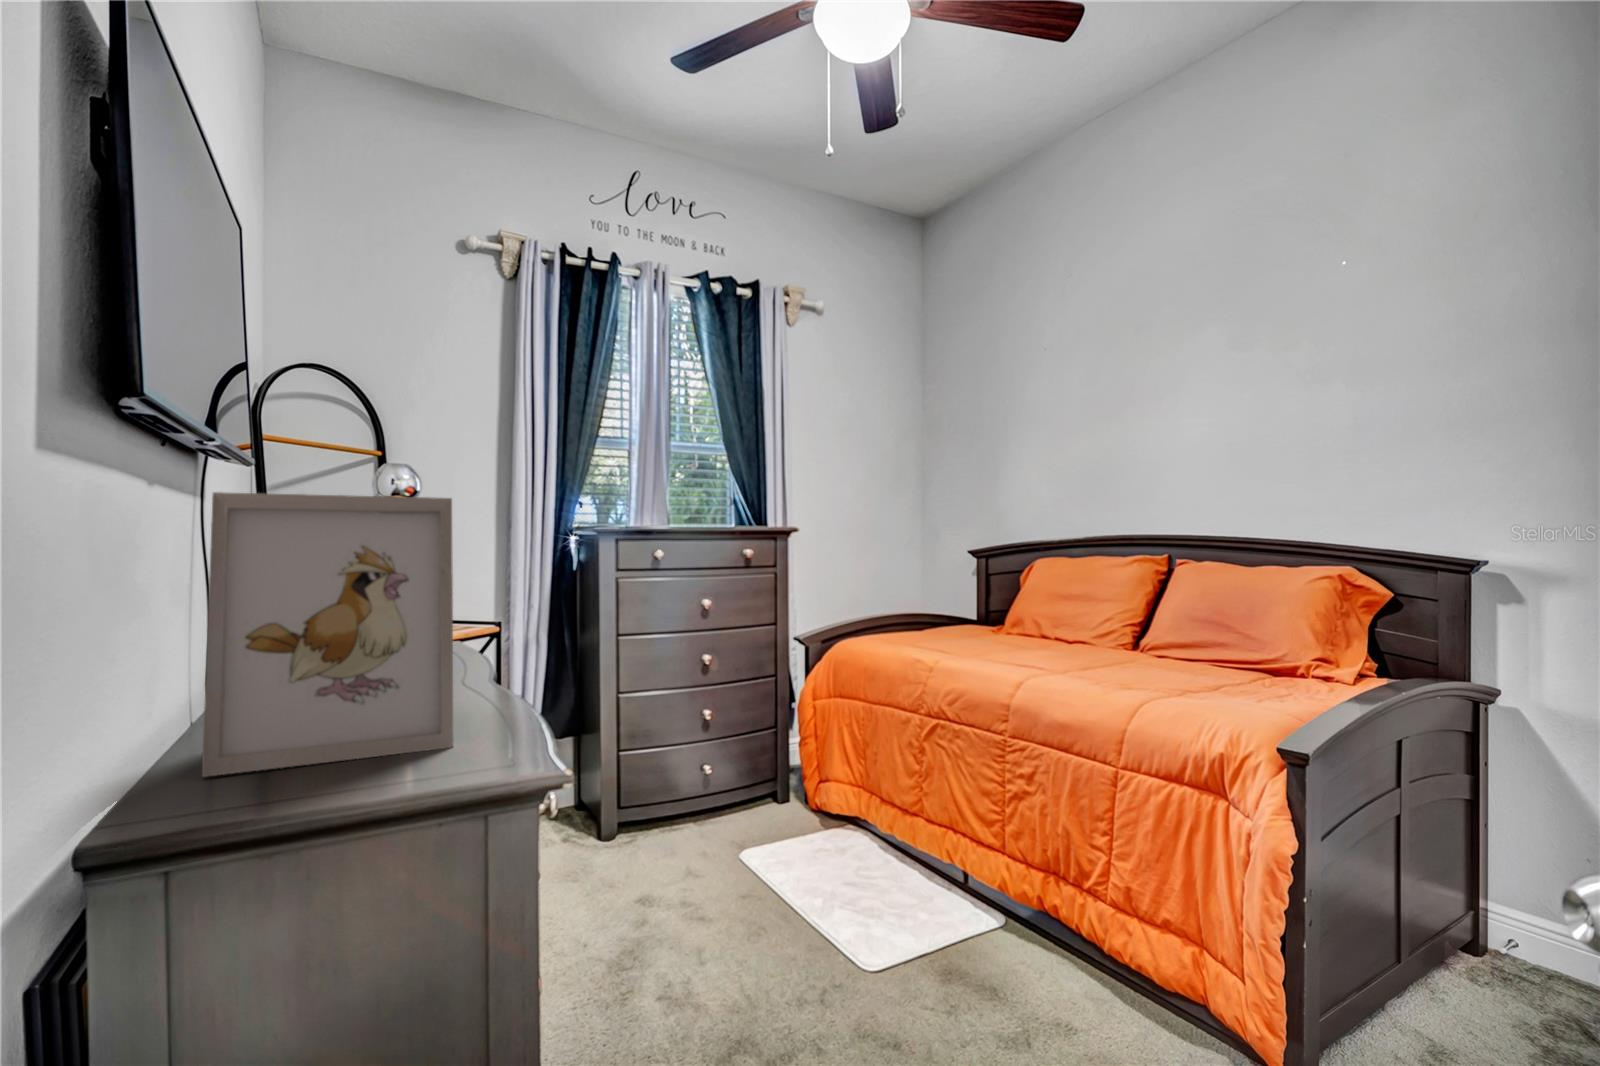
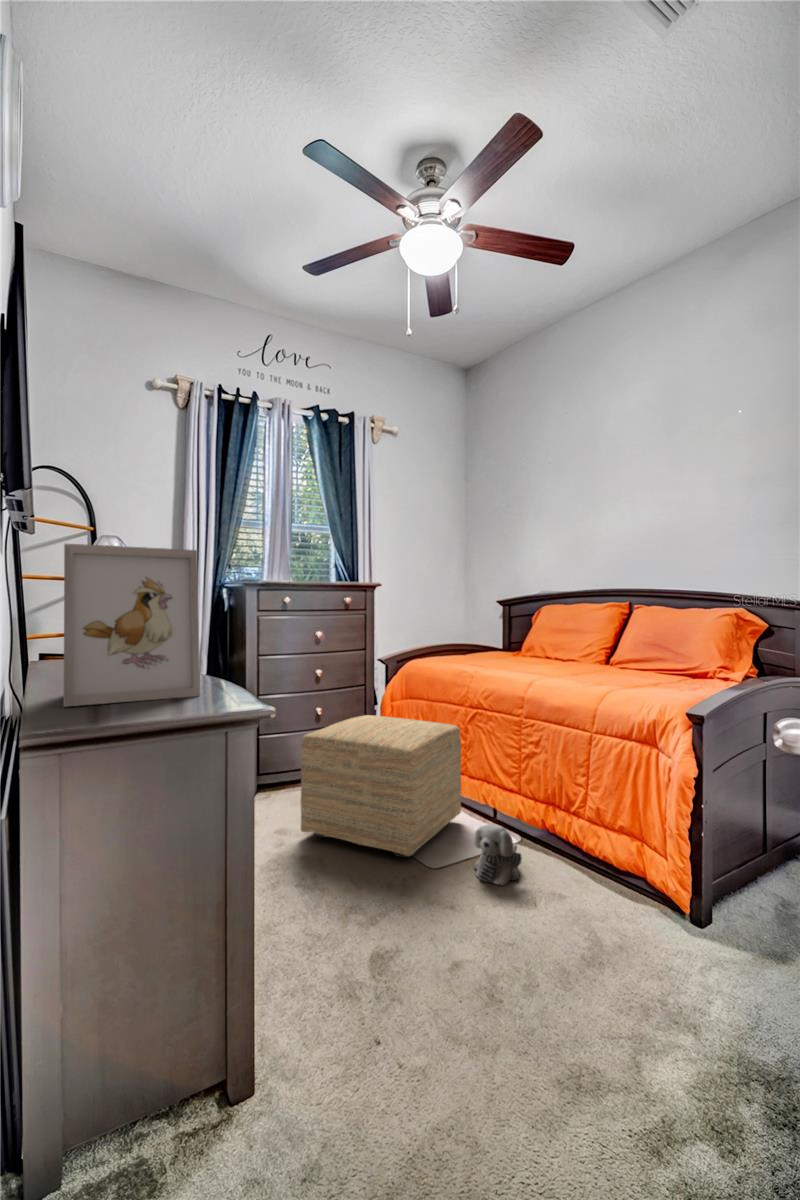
ottoman: none [671,724,913,953] -> present [301,715,461,857]
plush toy: none [932,908,1007,1010] -> present [474,824,521,886]

